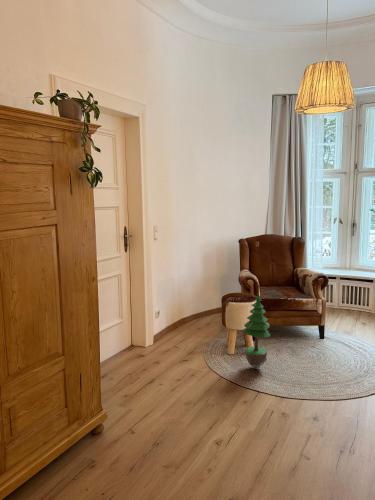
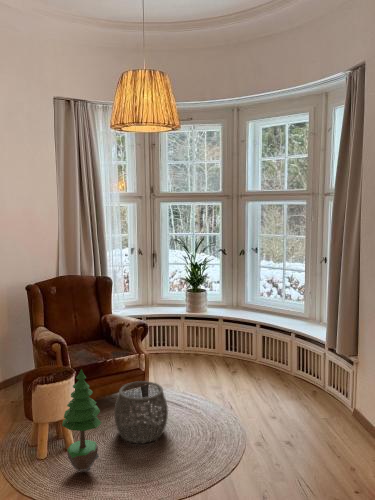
woven basket: none [287,318,331,365] -> present [115,381,168,443]

